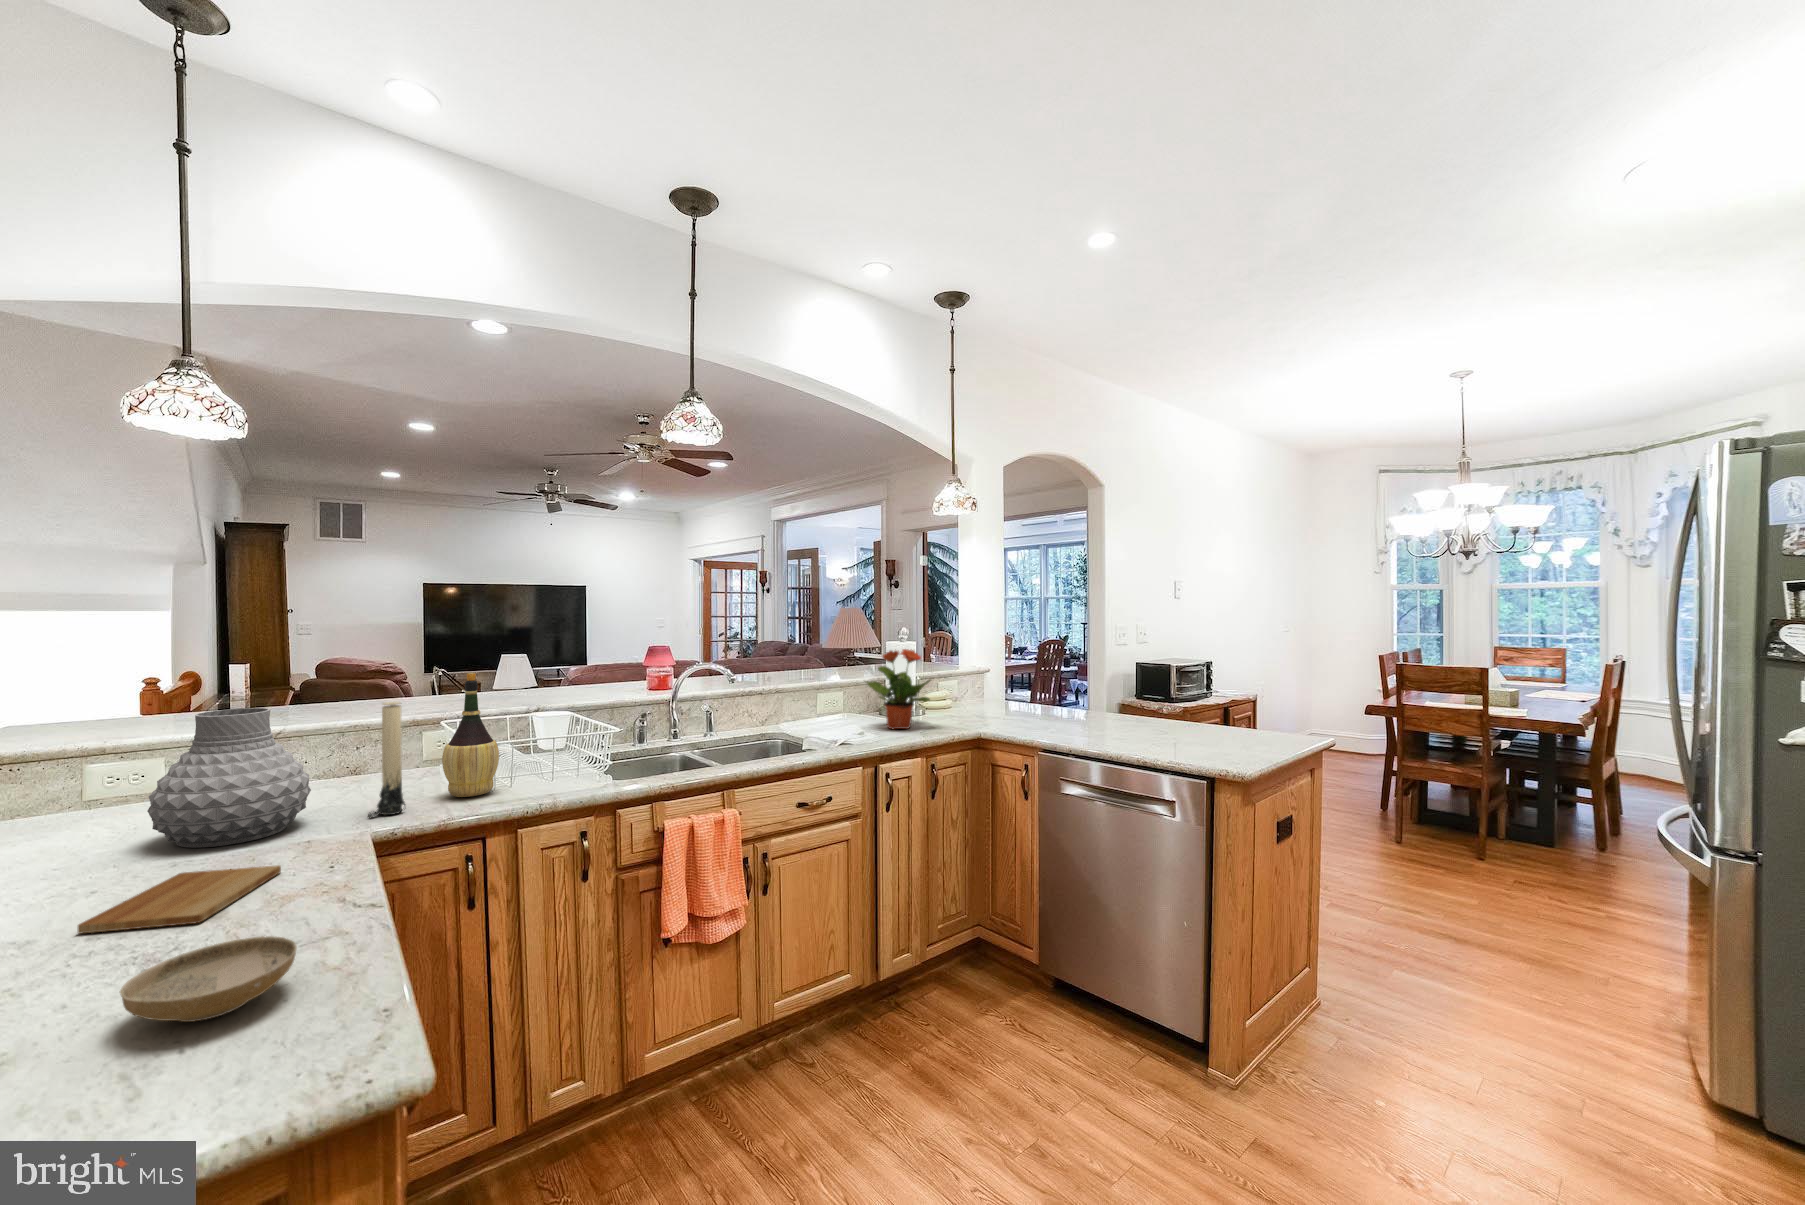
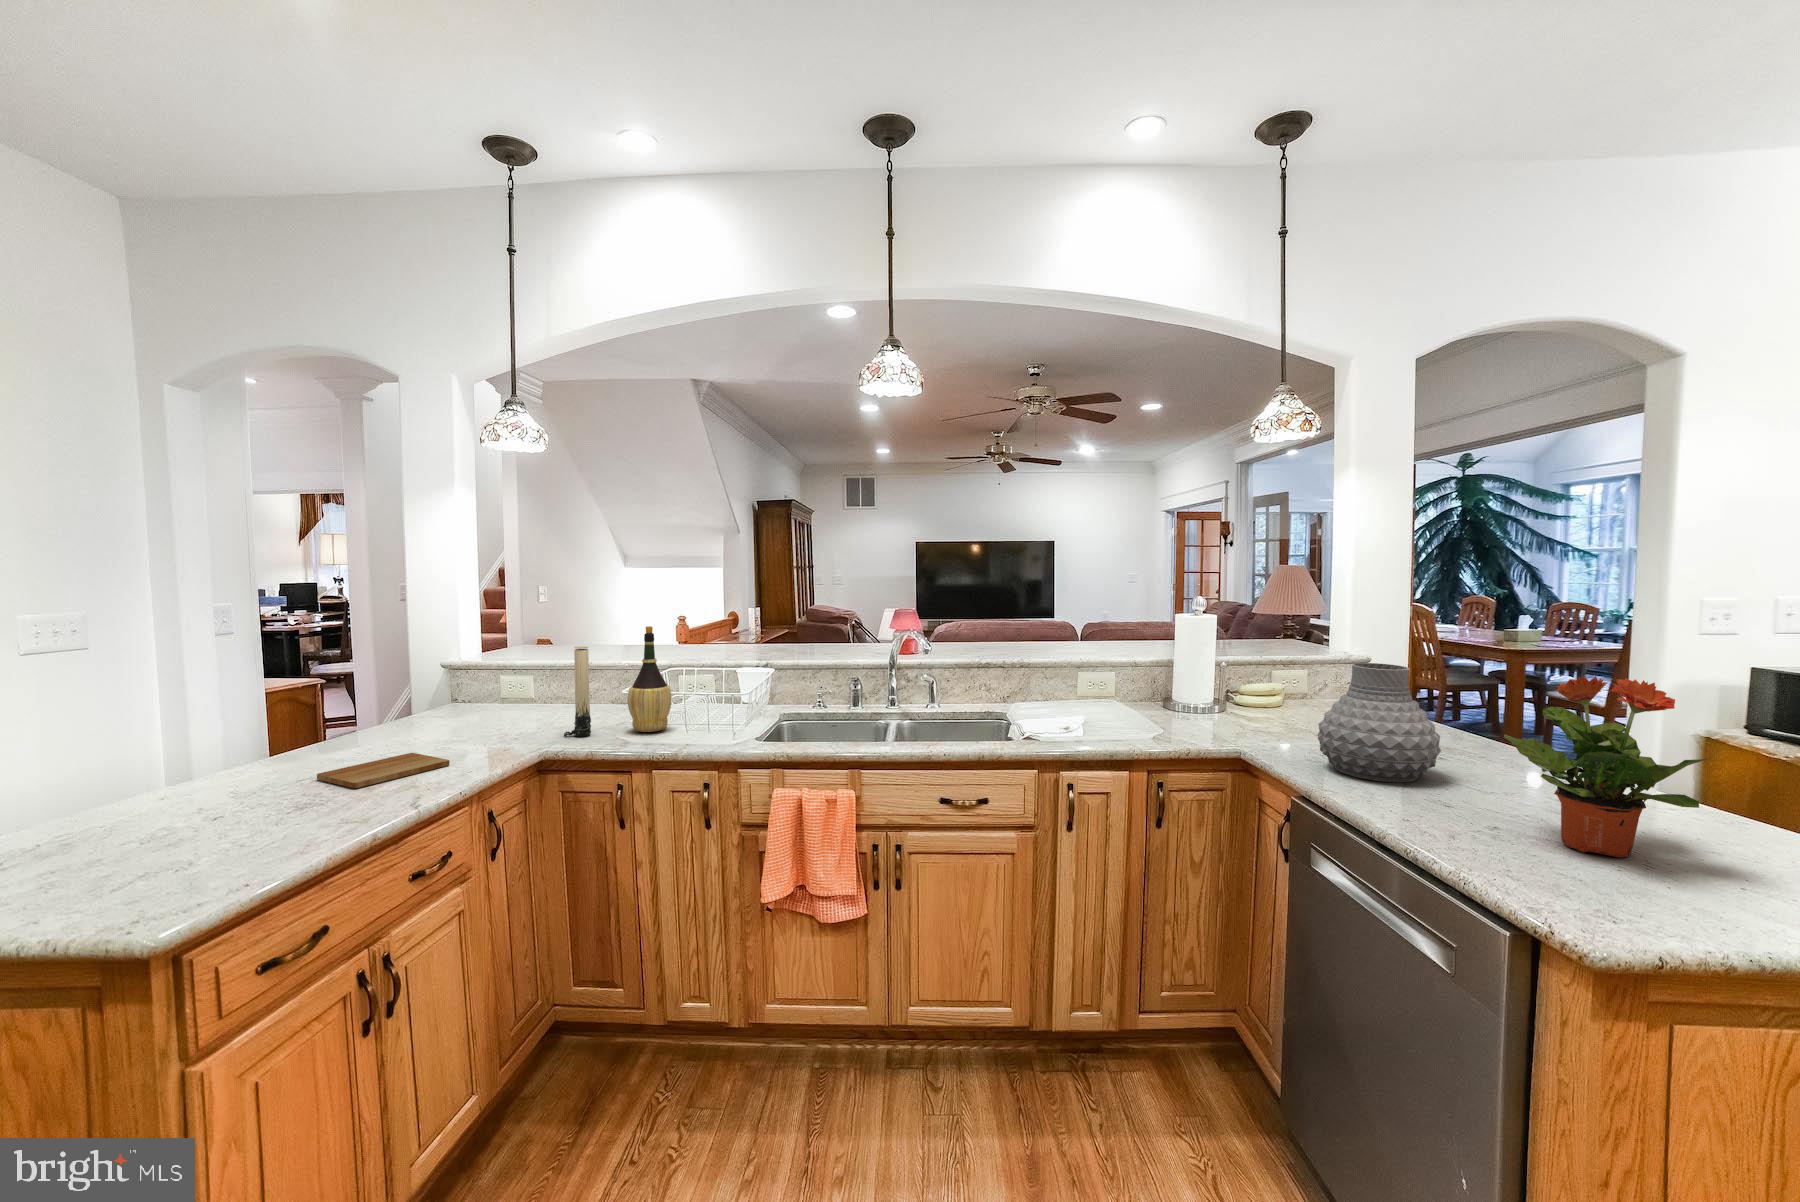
potted plant: present [866,649,930,729] -> present [1504,676,1712,857]
vase: present [147,708,311,848] -> present [1318,663,1441,782]
ceramic bowl: present [120,936,297,1022] -> none [183,804,296,851]

